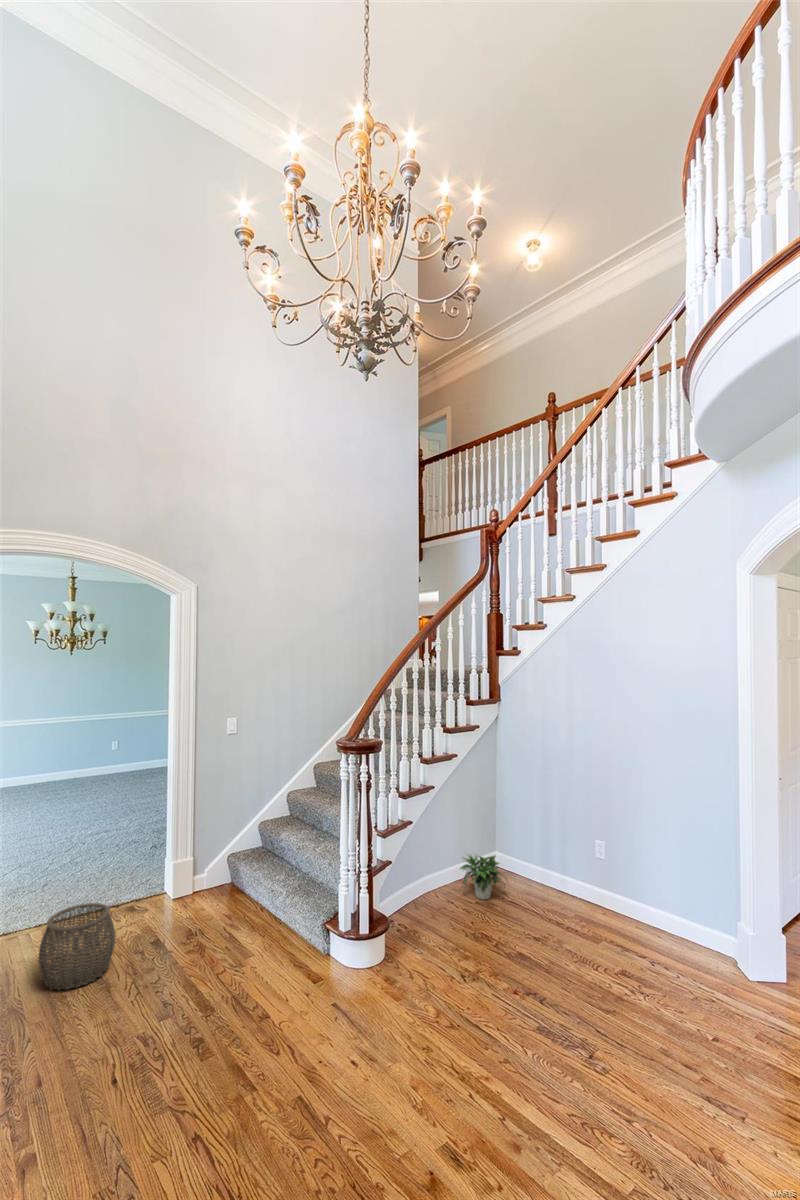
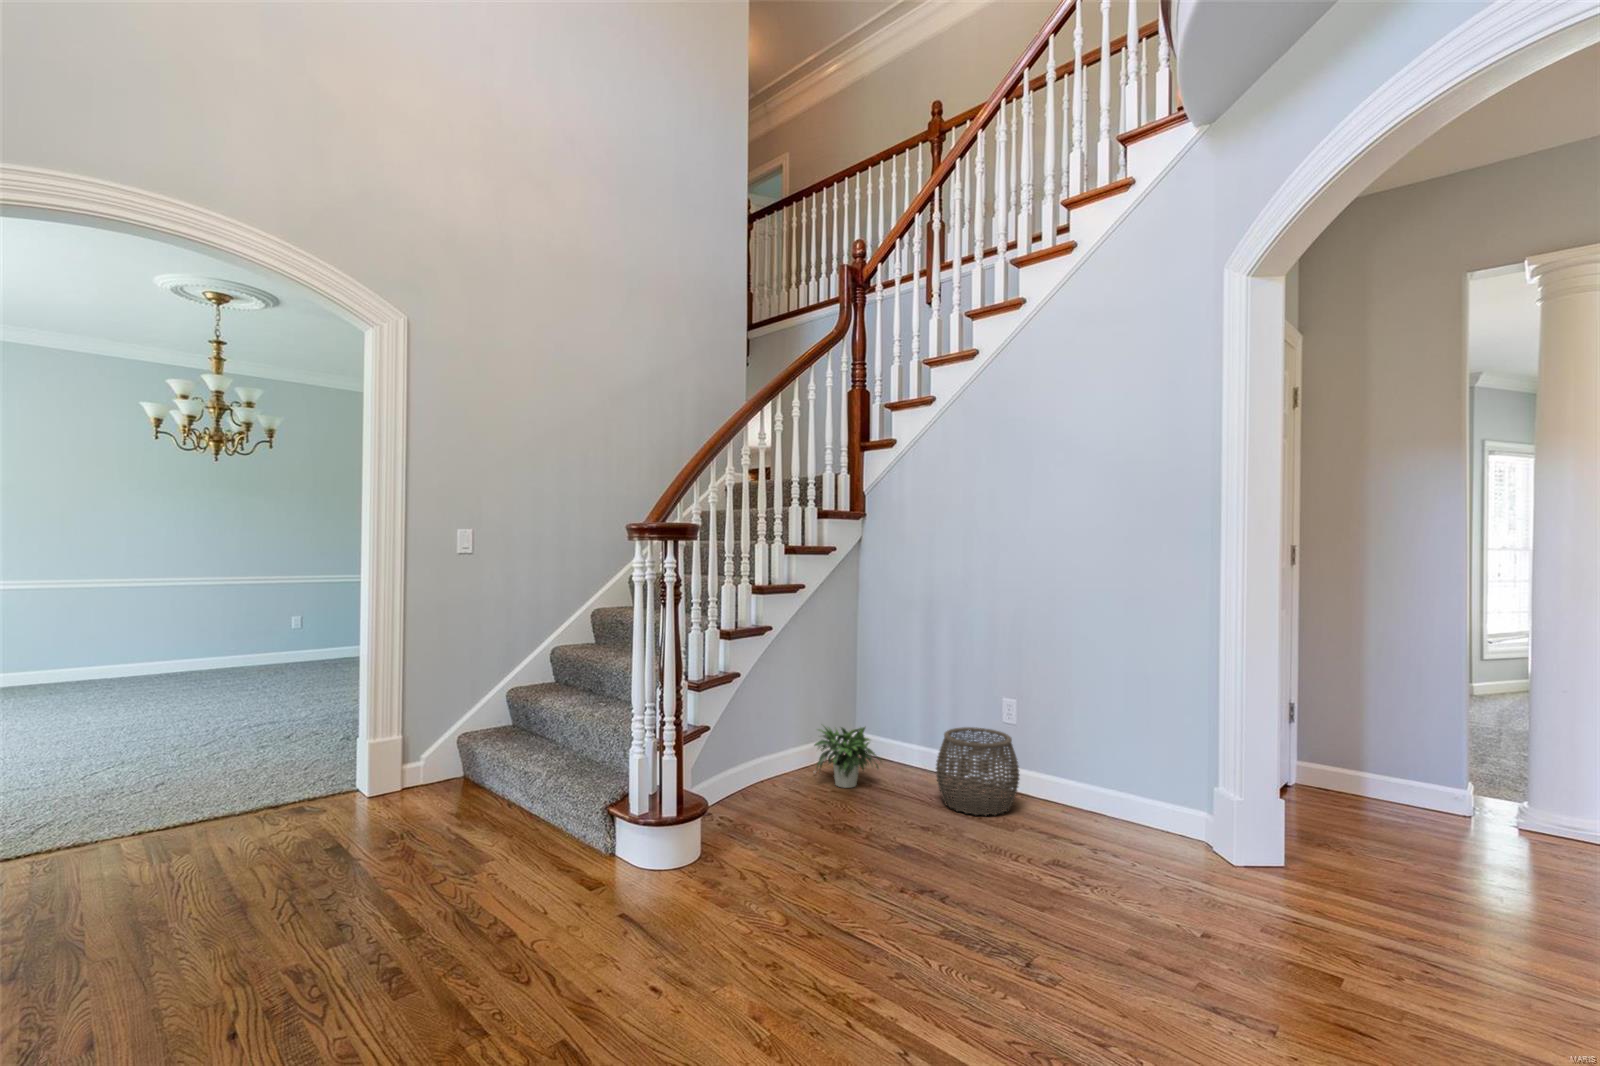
woven basket: present [38,903,116,990] -> present [936,727,1020,816]

